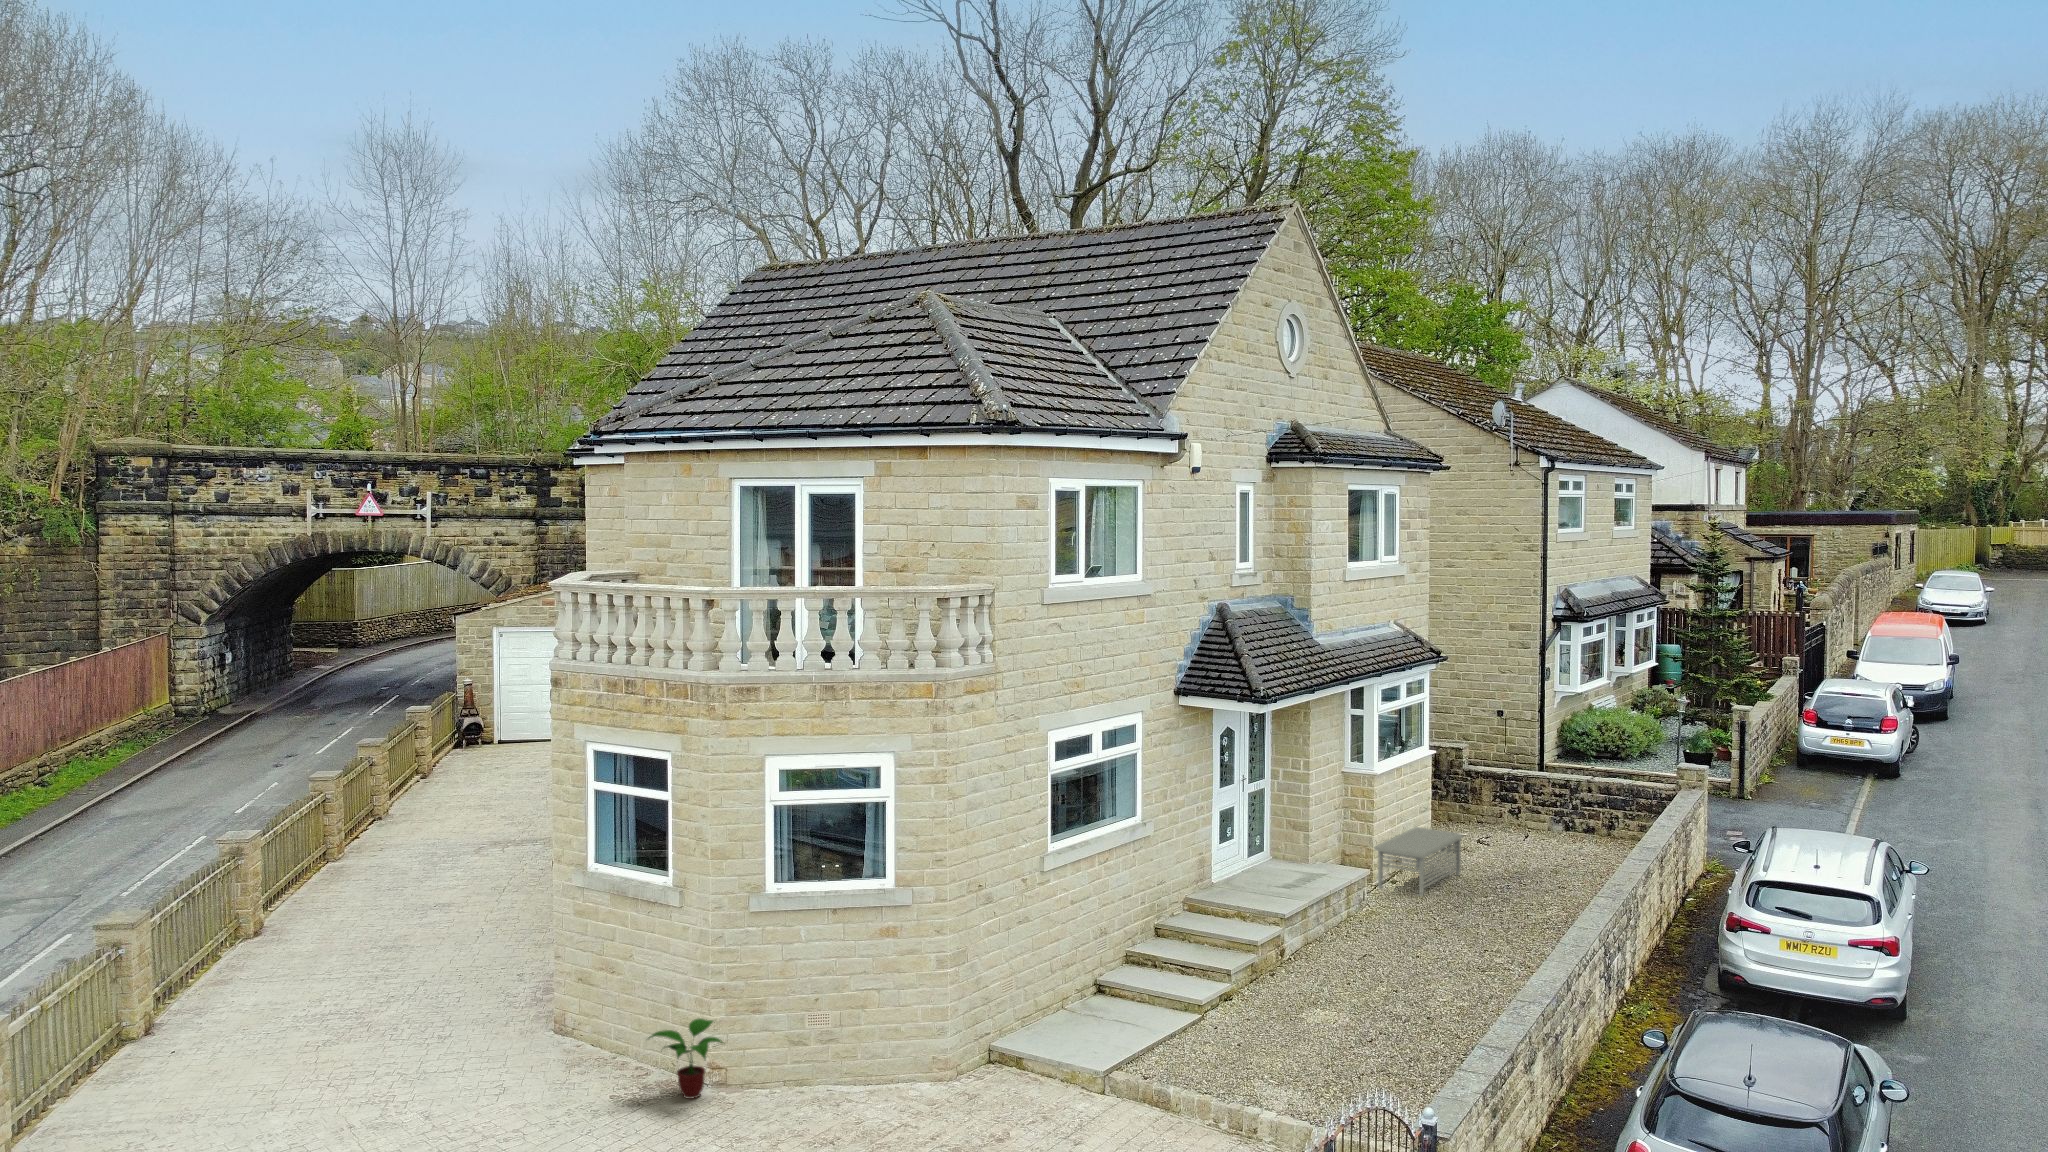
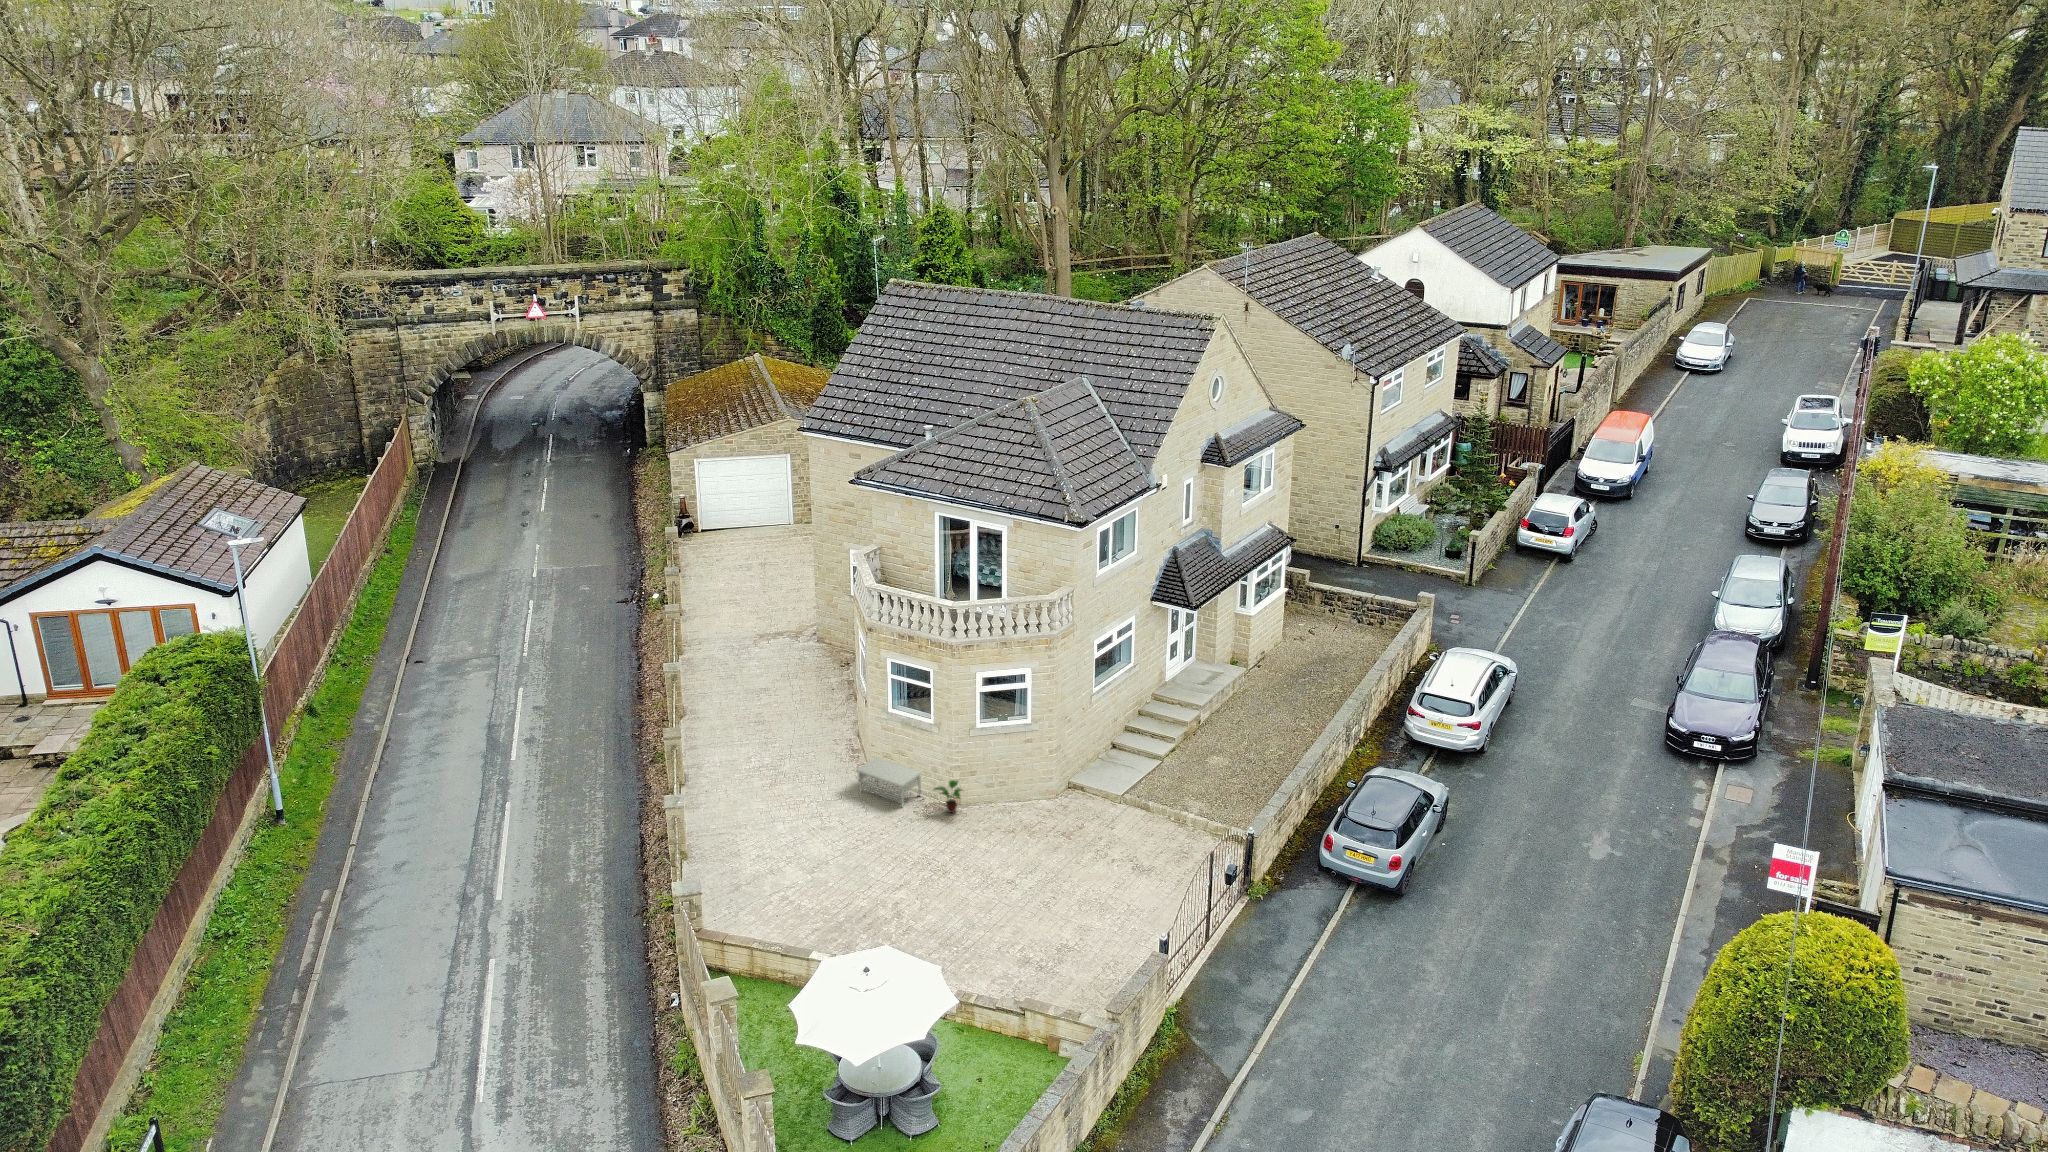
storage bench: present [1374,827,1463,896] -> present [856,757,922,808]

